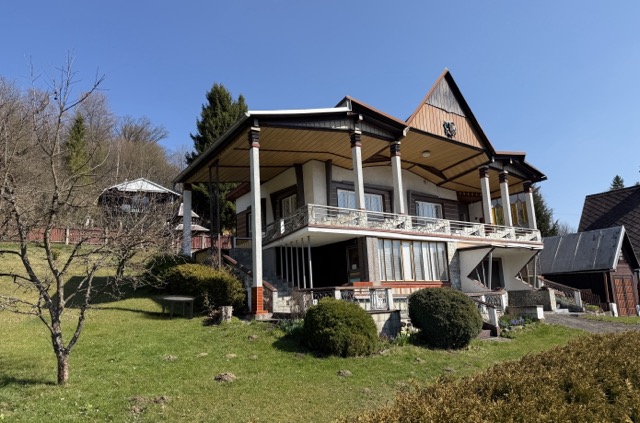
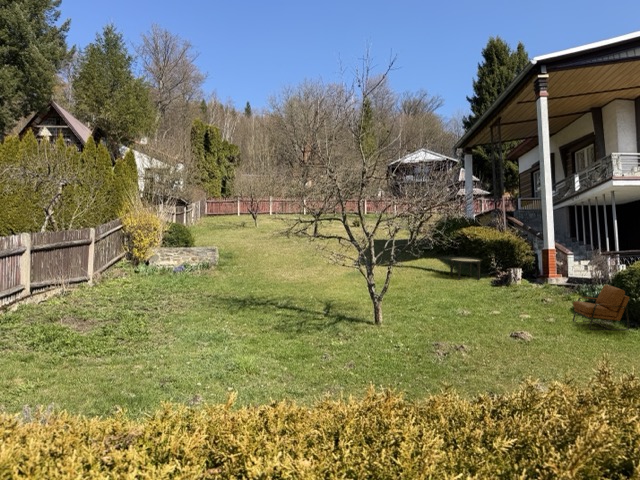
chair: none [274,320,320,364] -> present [573,285,630,330]

